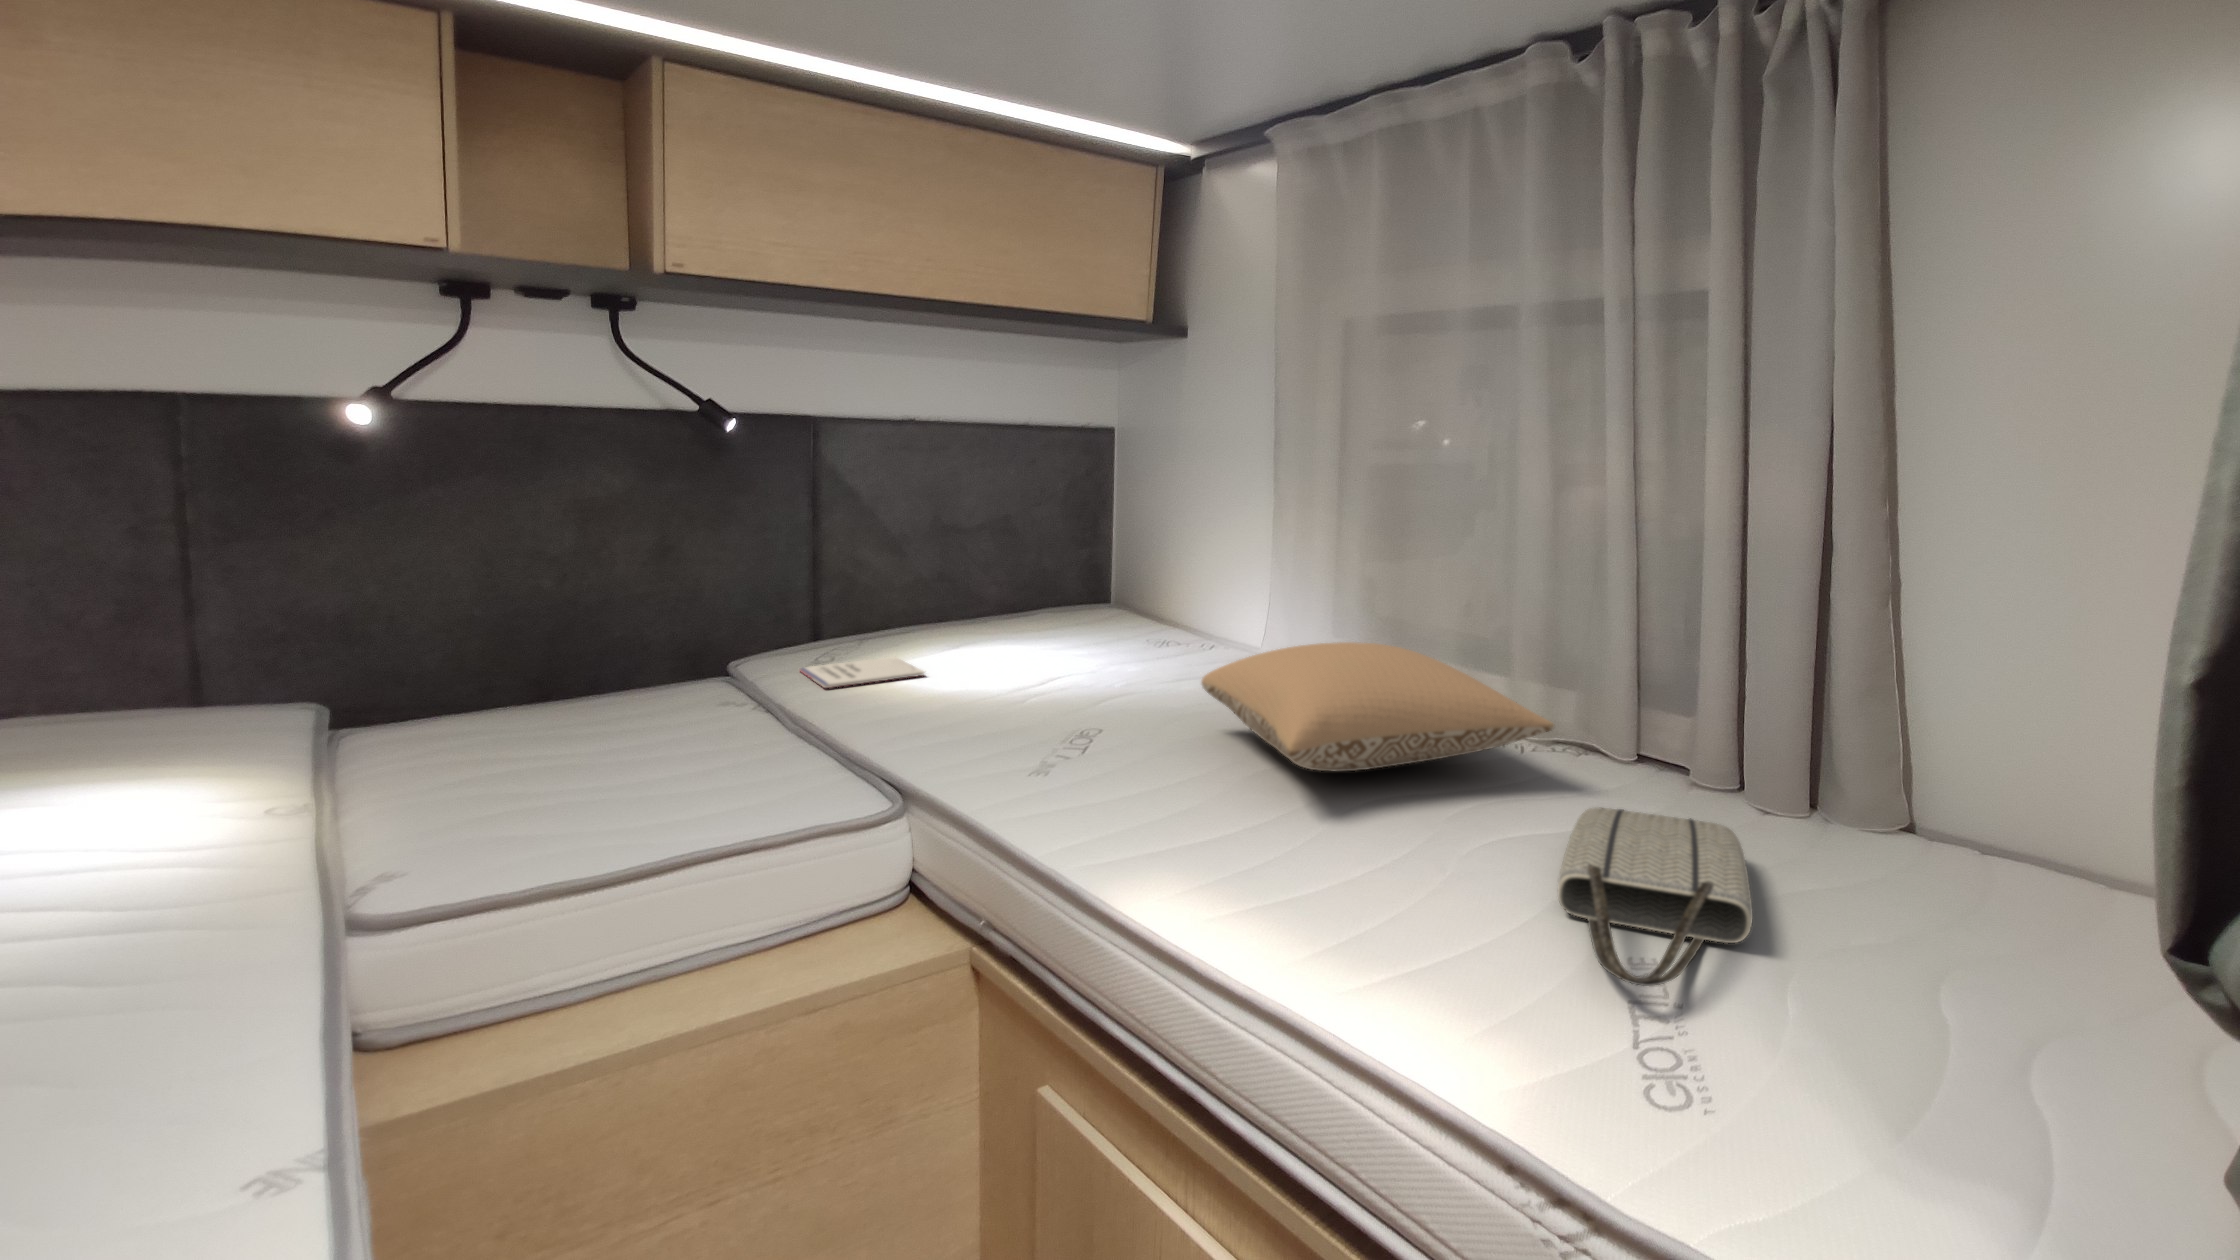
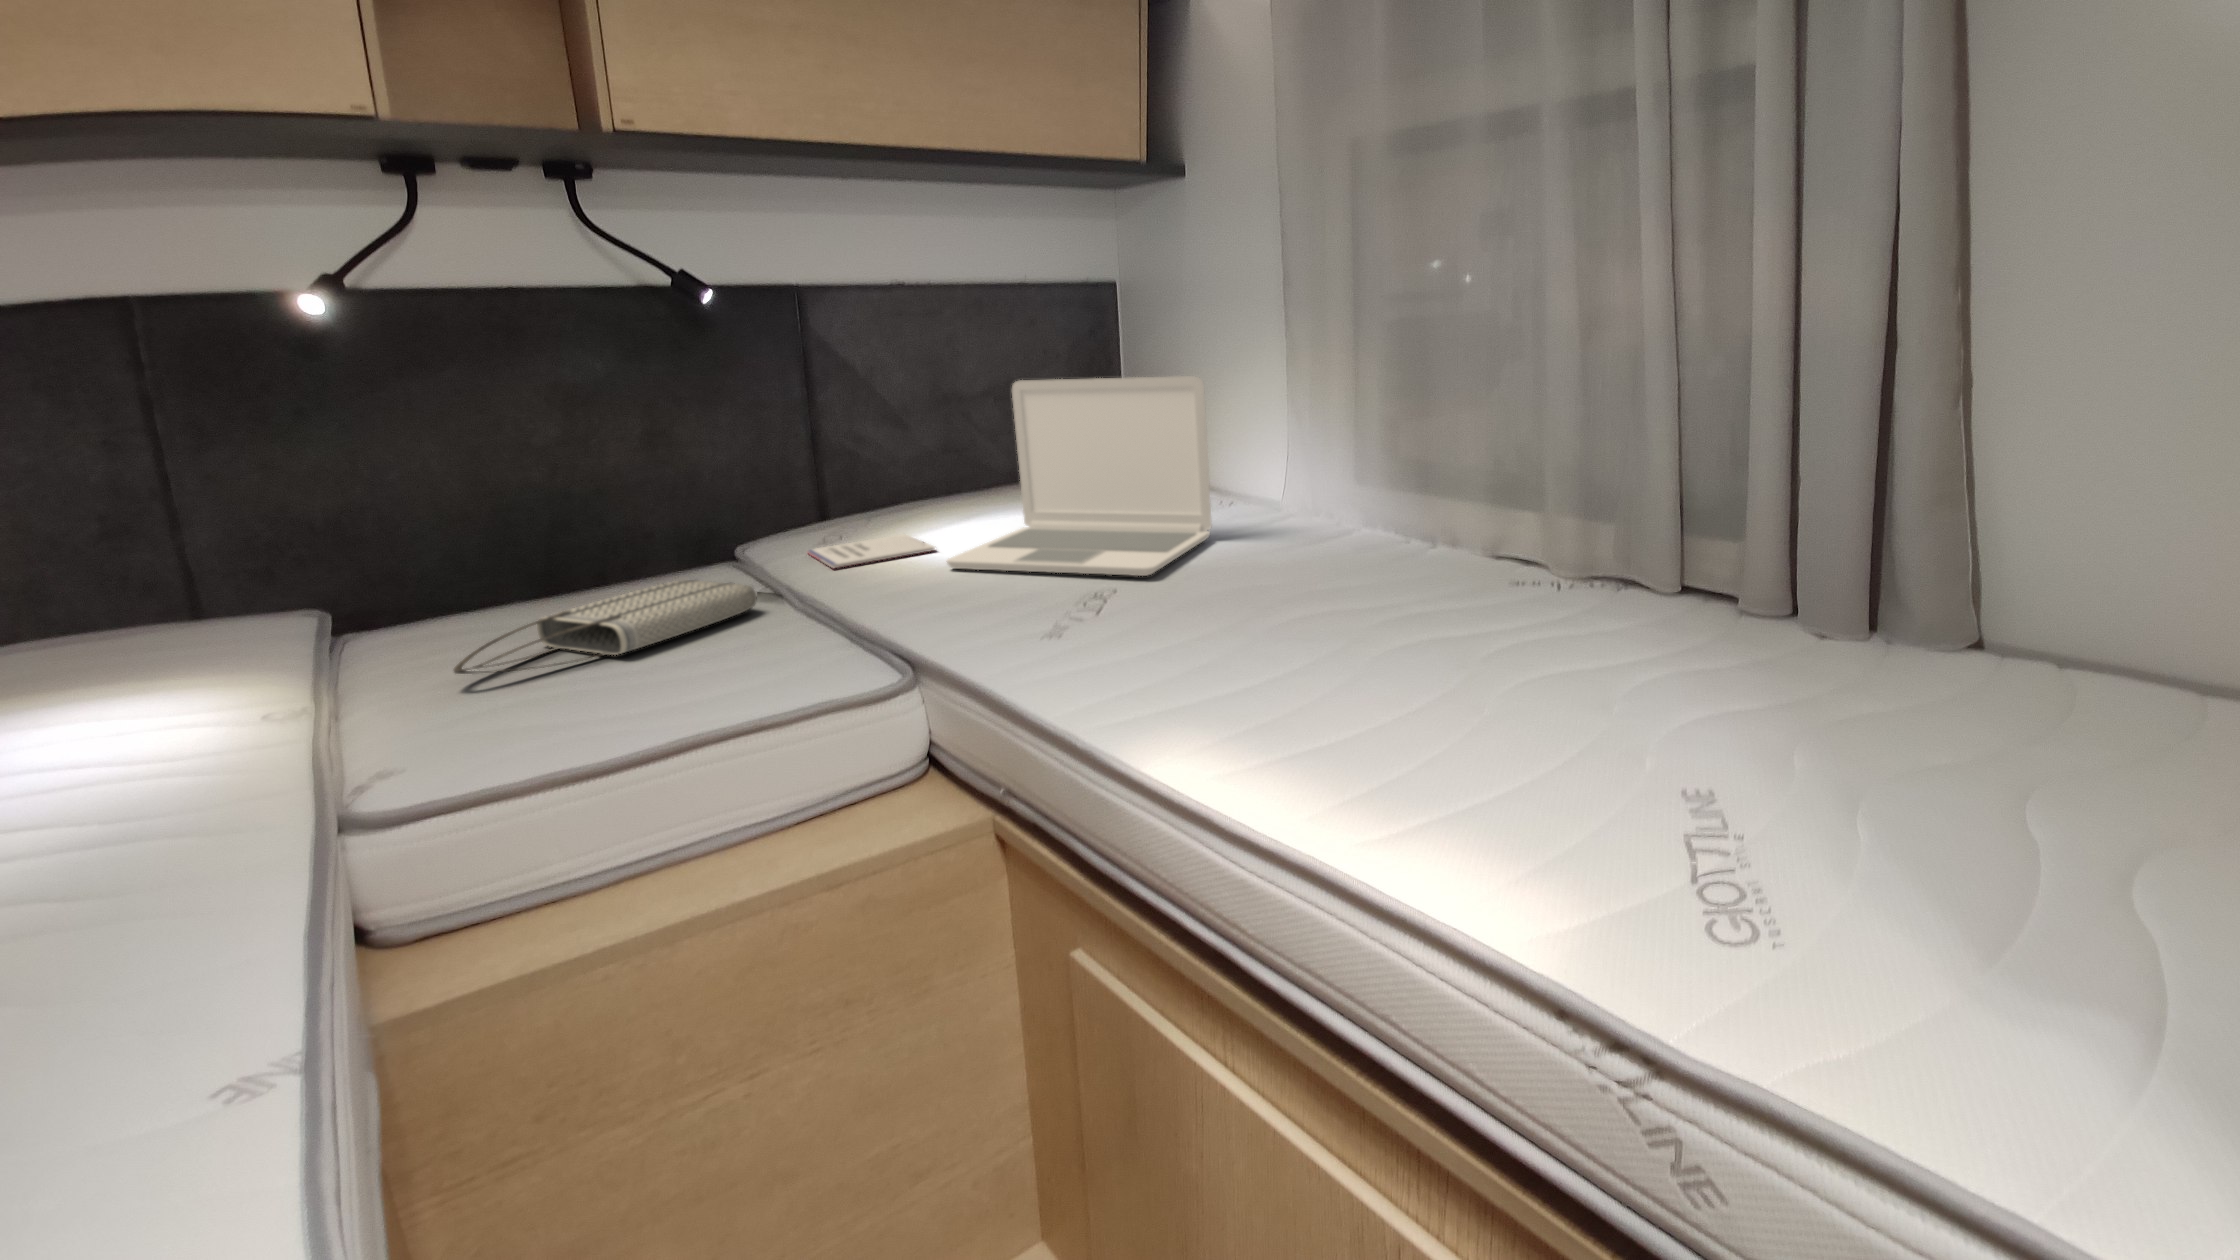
laptop: none [936,518,1193,713] -> present [946,376,1212,576]
pillow: present [1202,642,1554,771] -> none [1220,486,1598,620]
tote bag: present [1558,807,1753,986] -> present [454,580,757,674]

